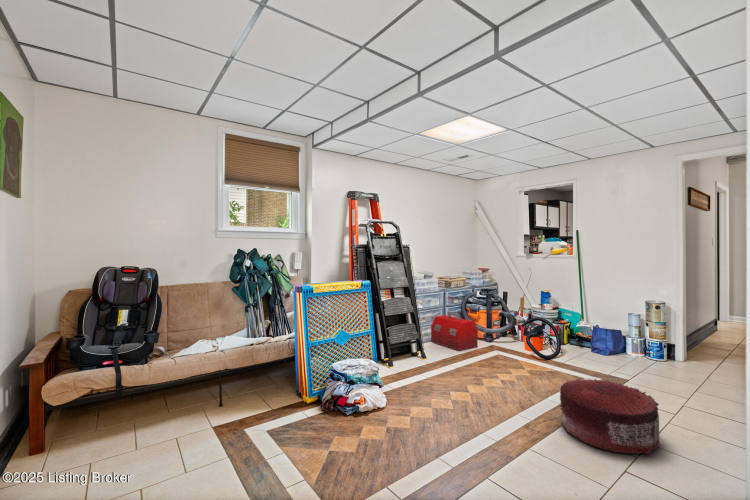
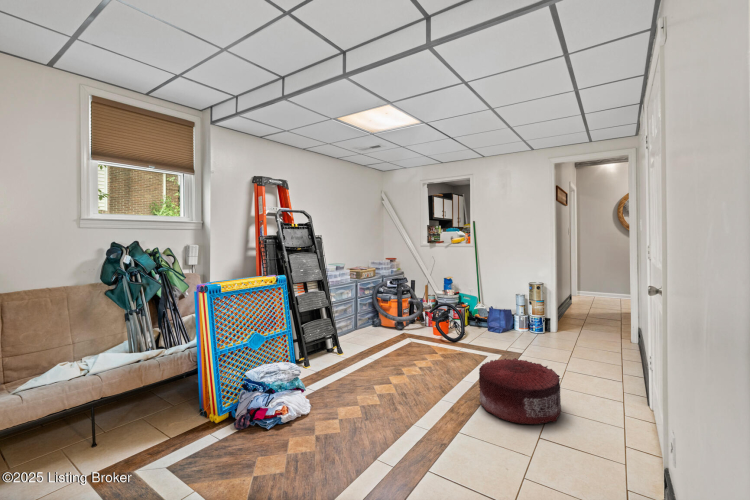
toolbox: present [431,312,478,351] -> none [344,303,390,342]

